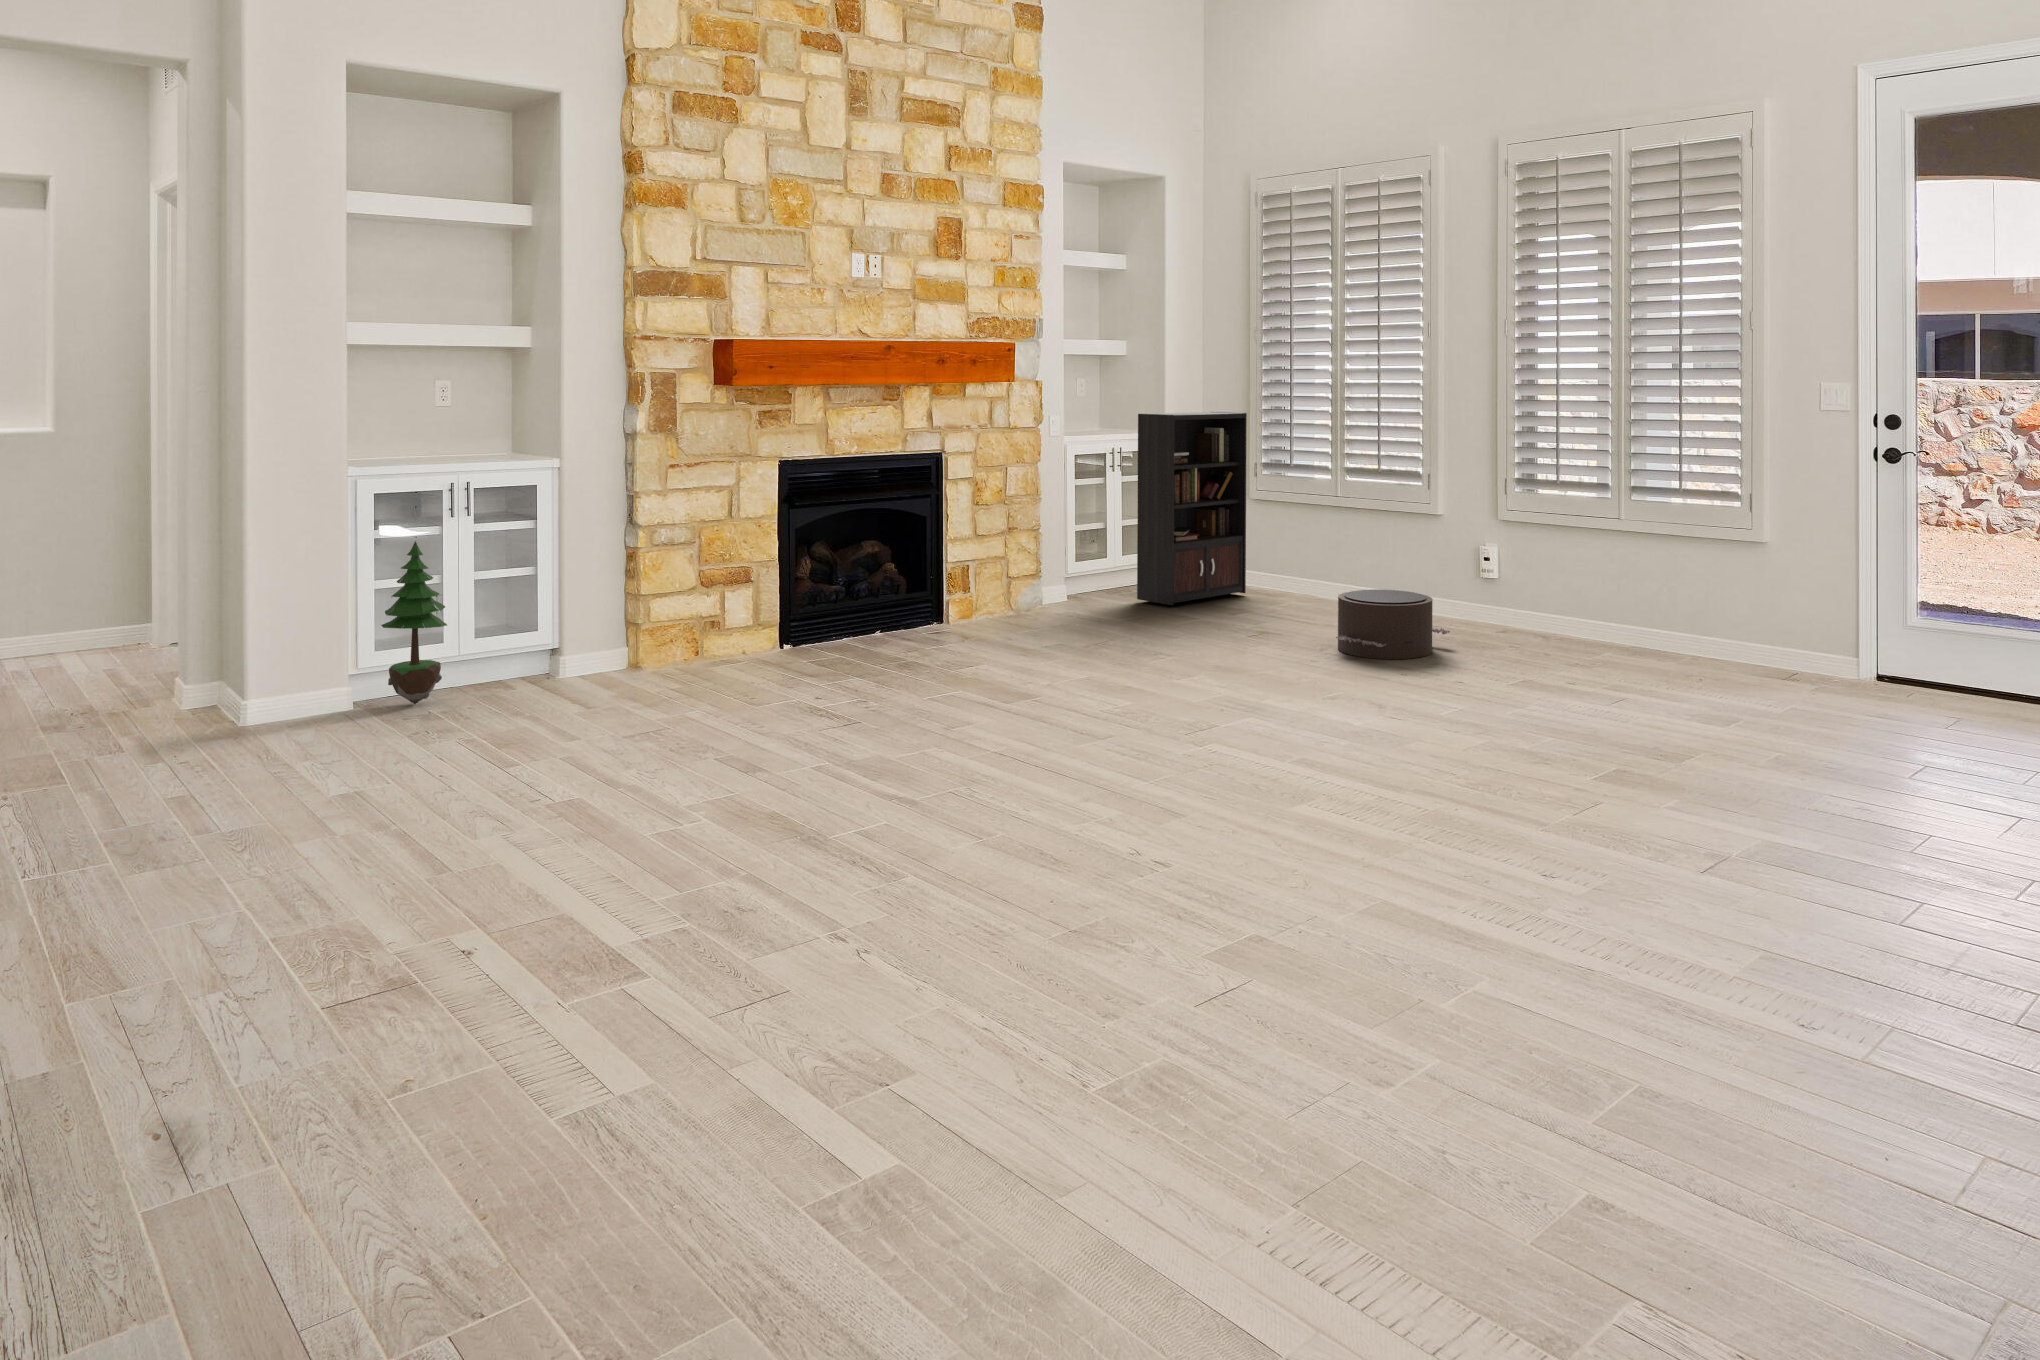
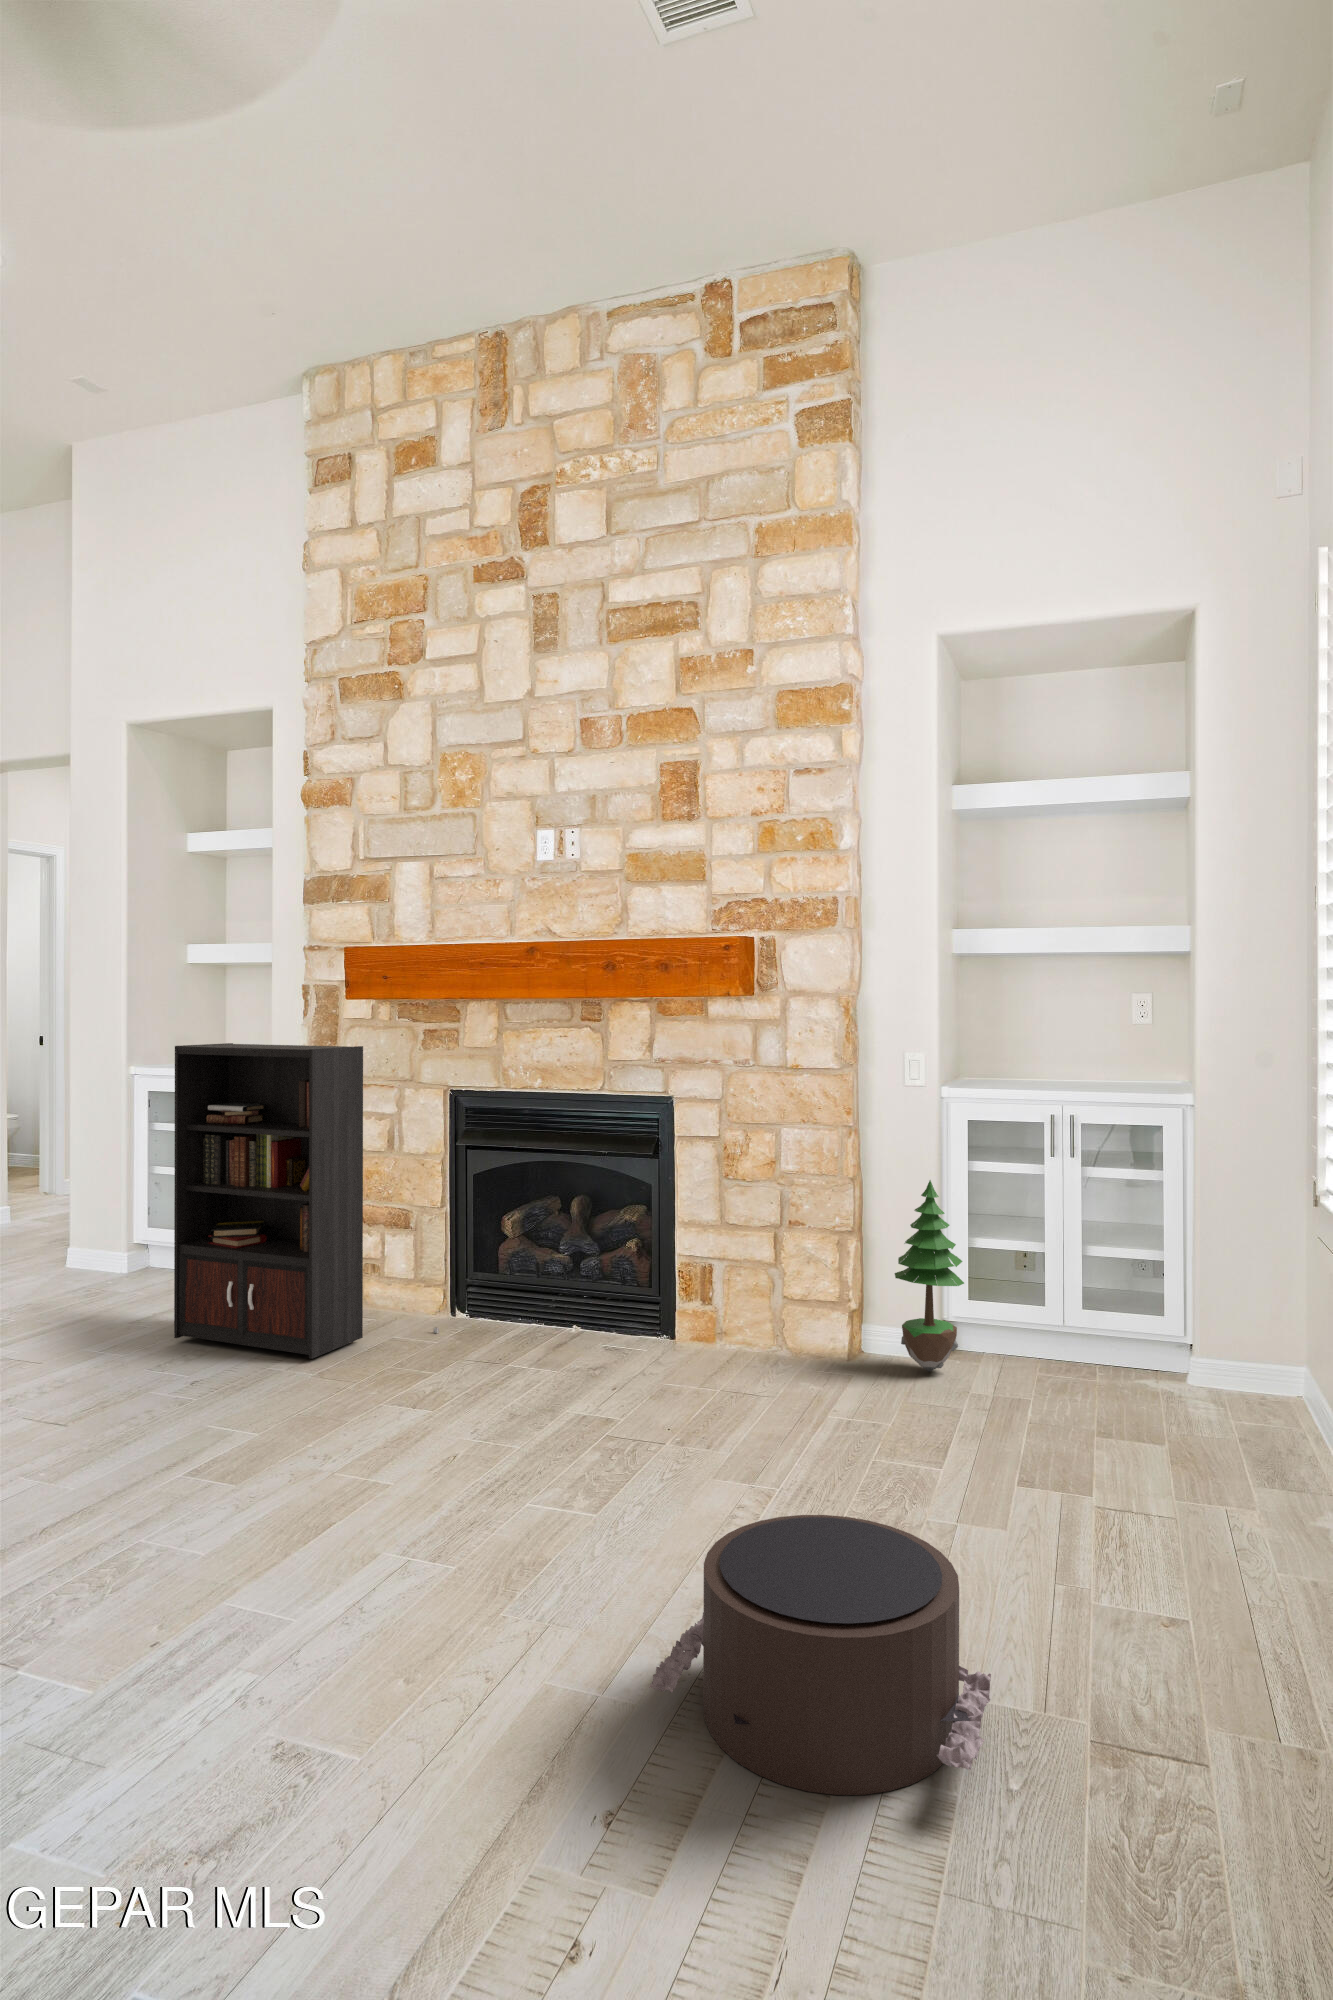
bookcase: present [1137,412,1247,605] -> present [174,1043,439,1359]
potted tree: present [381,541,447,704] -> present [895,1180,964,1372]

